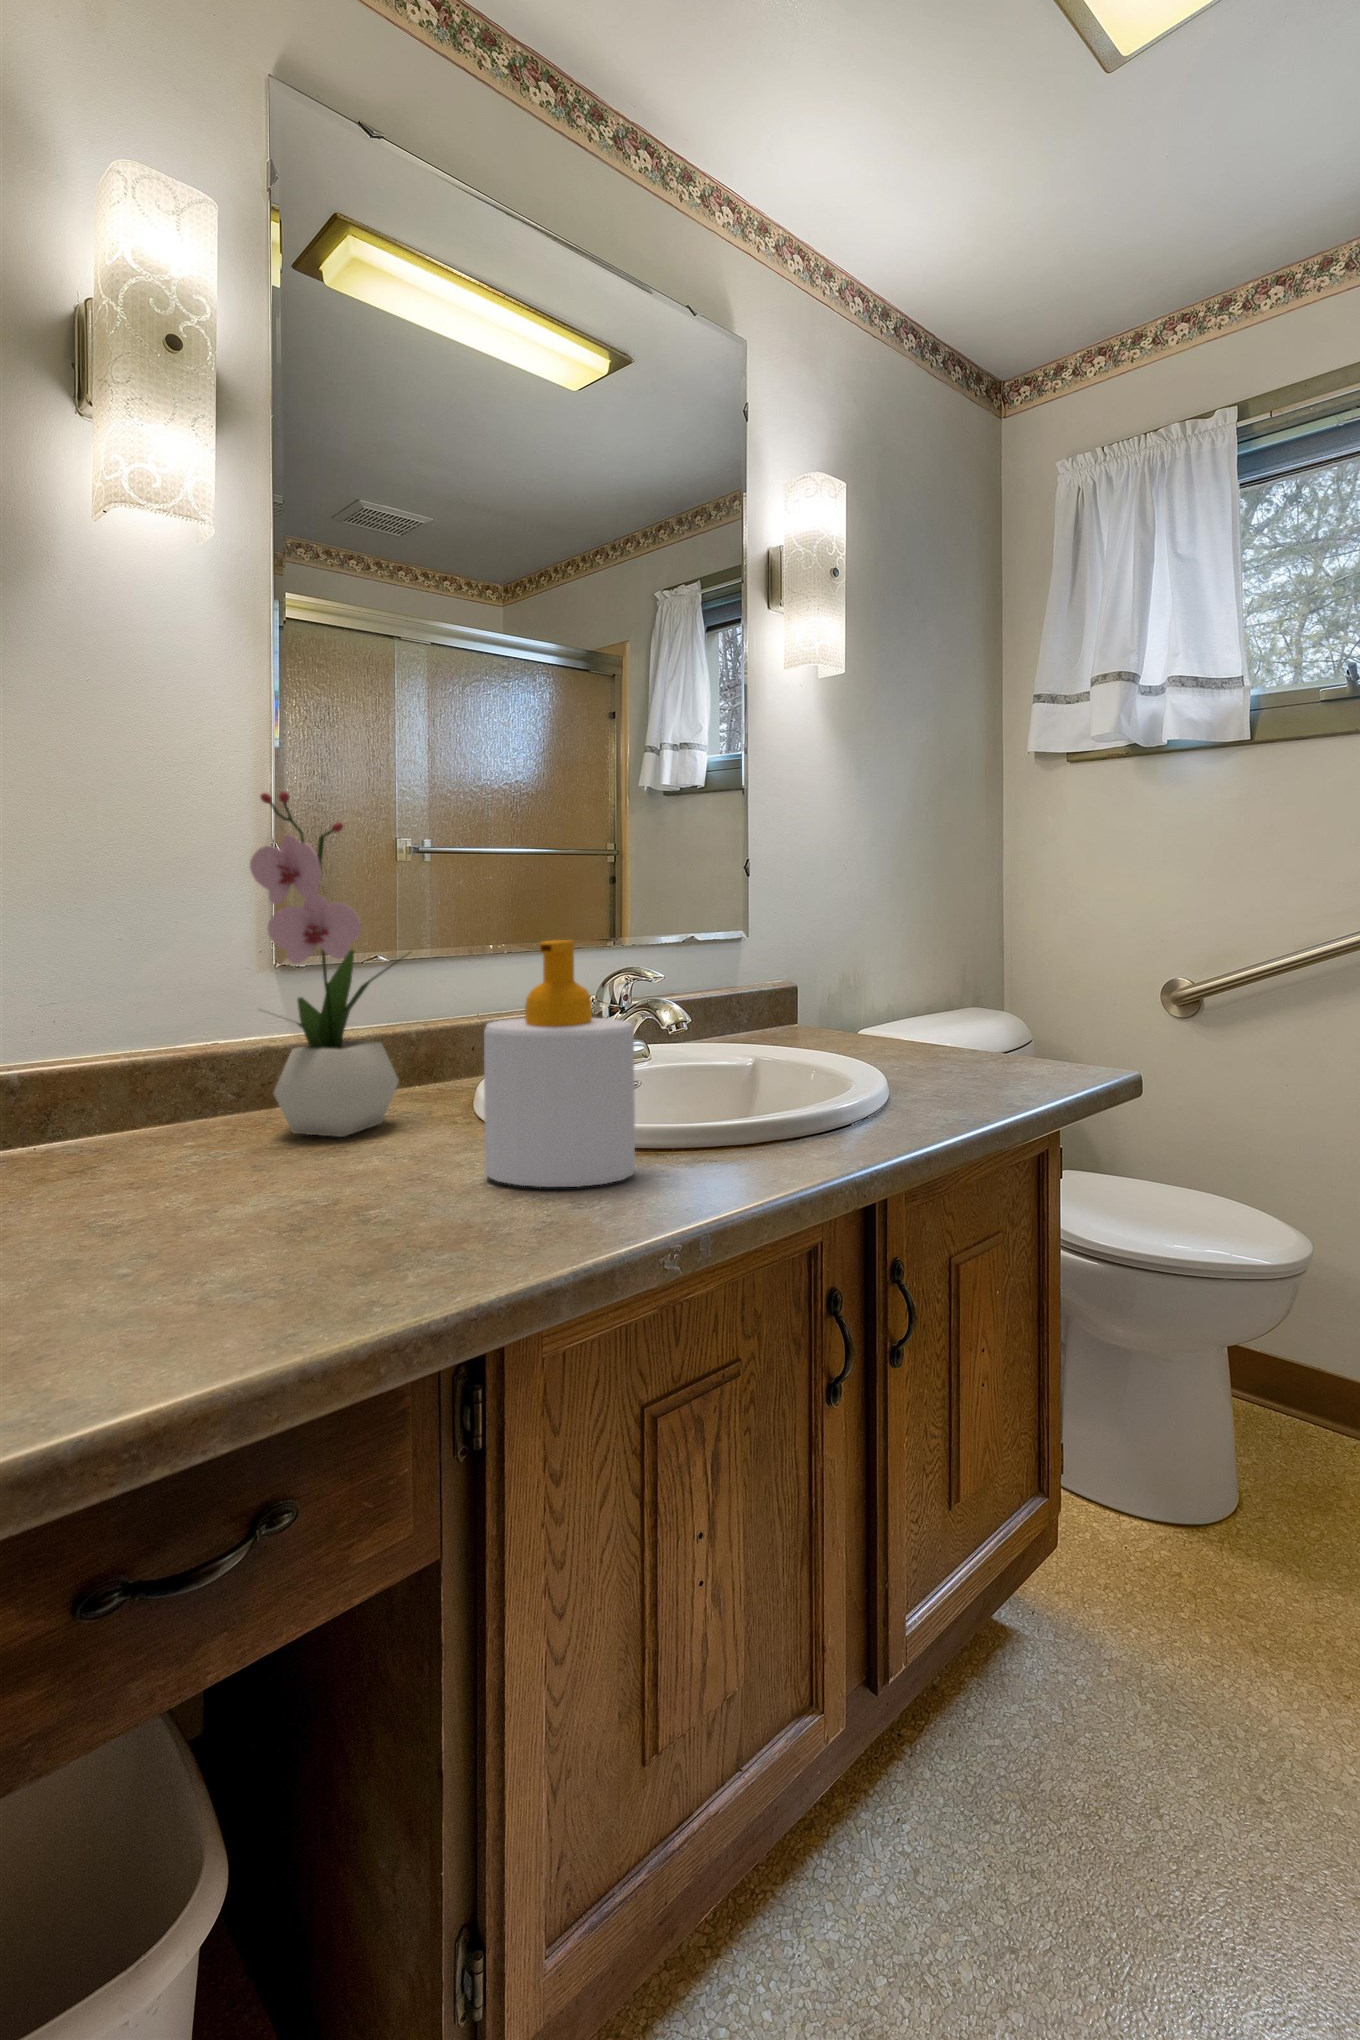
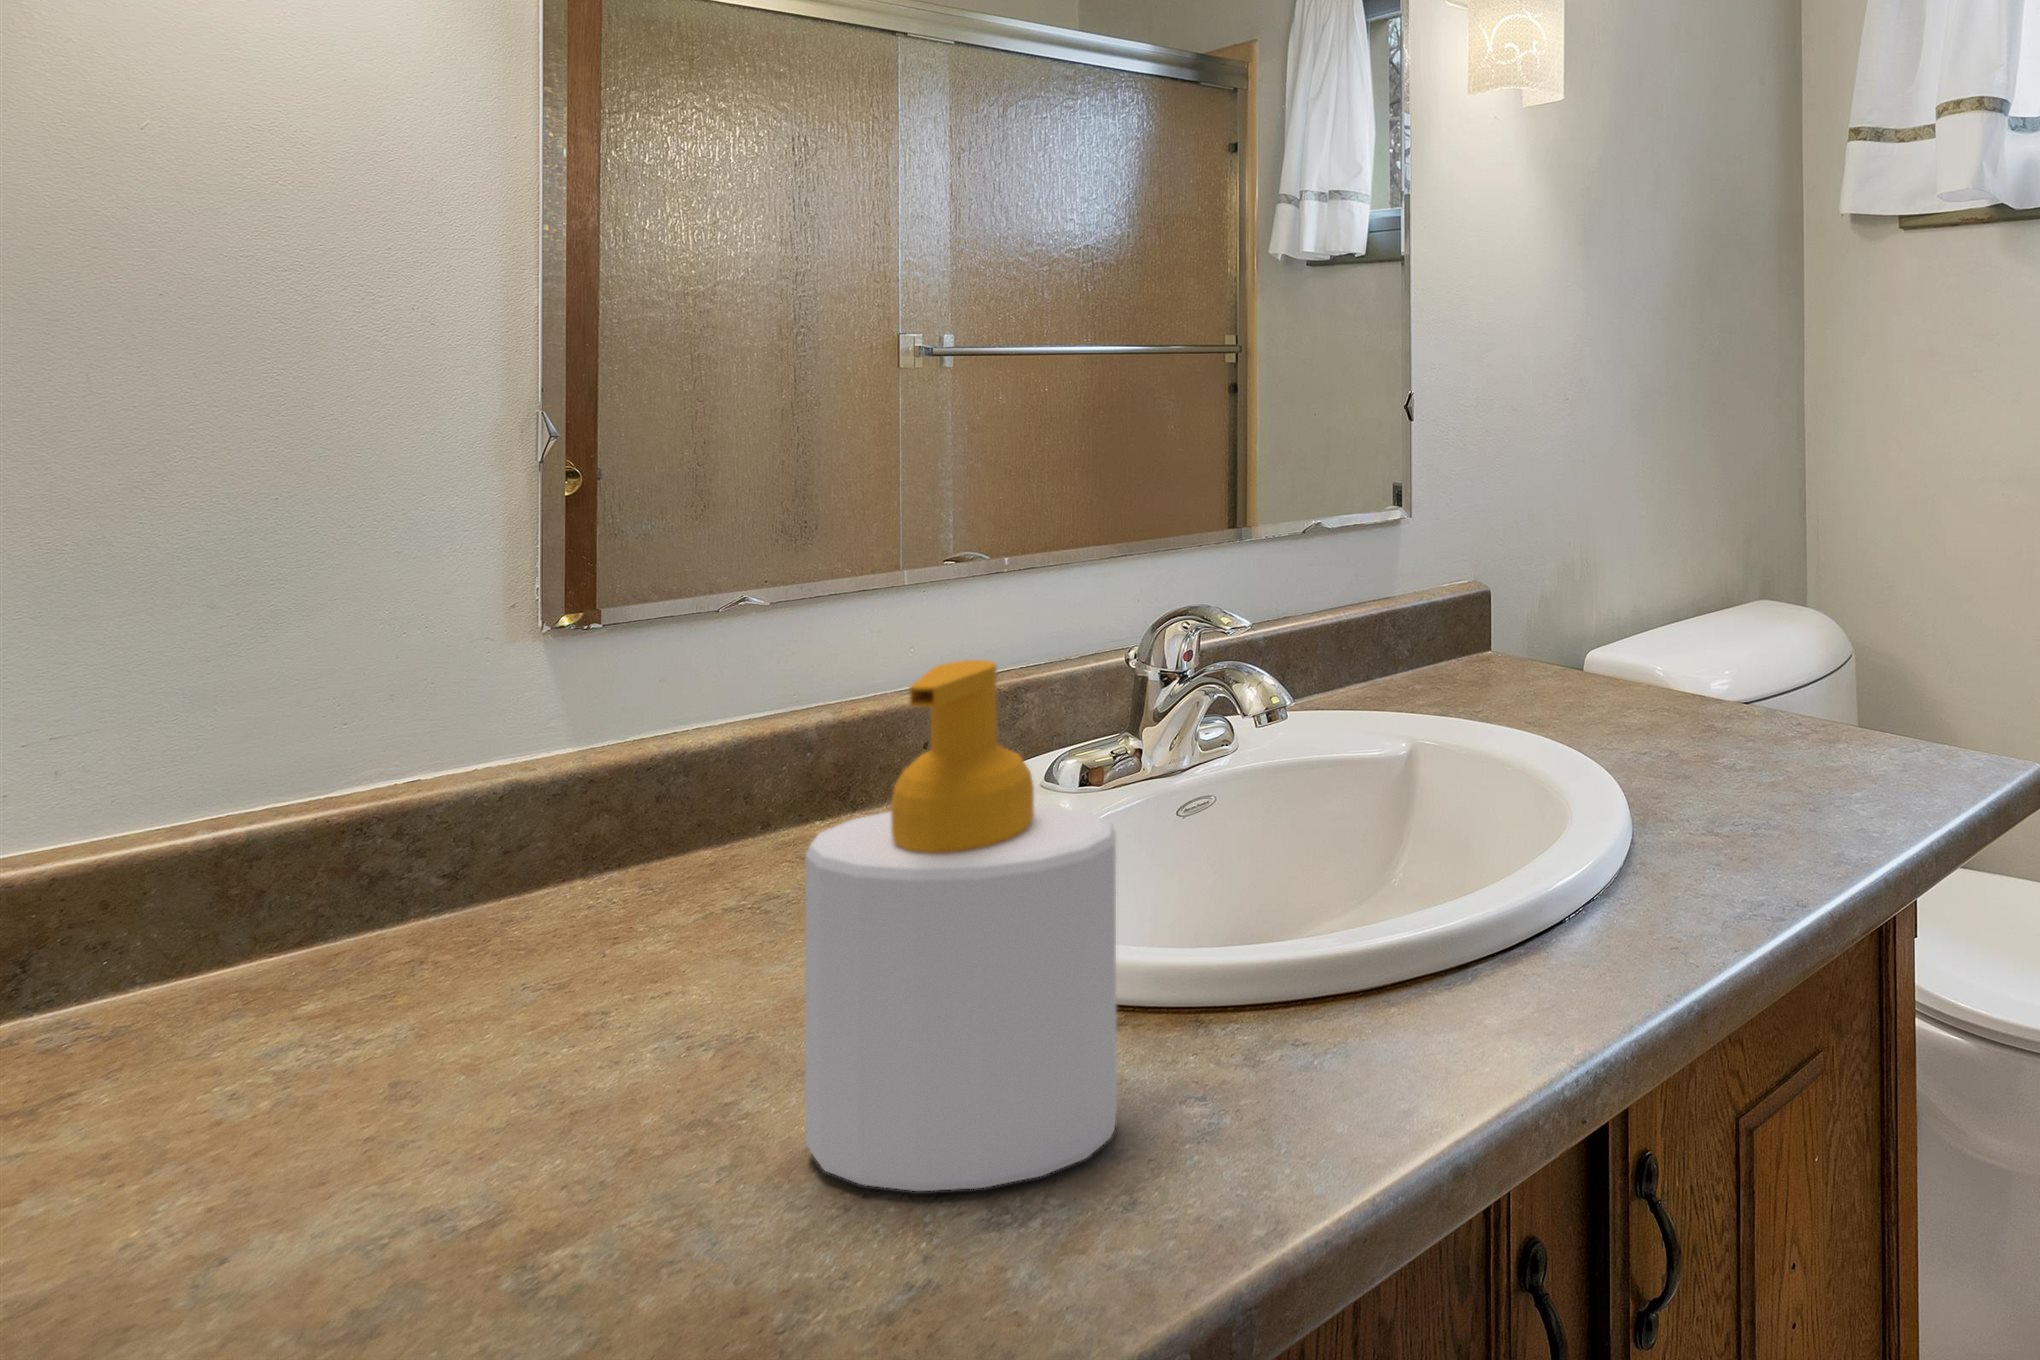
flower arrangement: present [250,792,409,1137] -> none [401,341,757,999]

